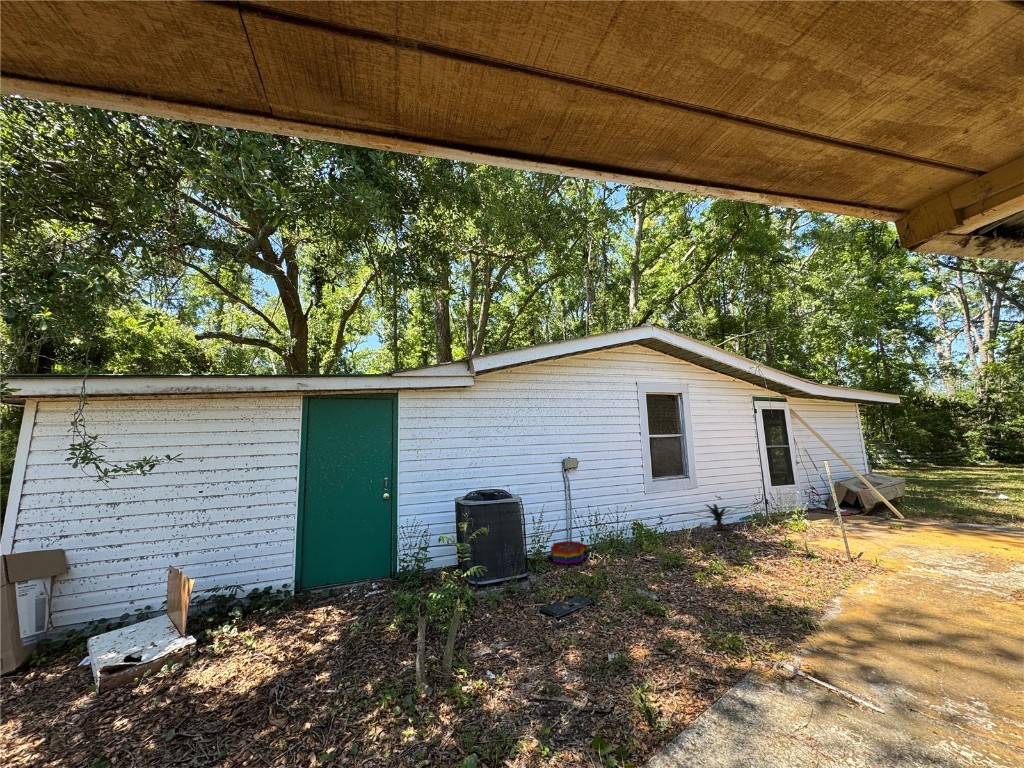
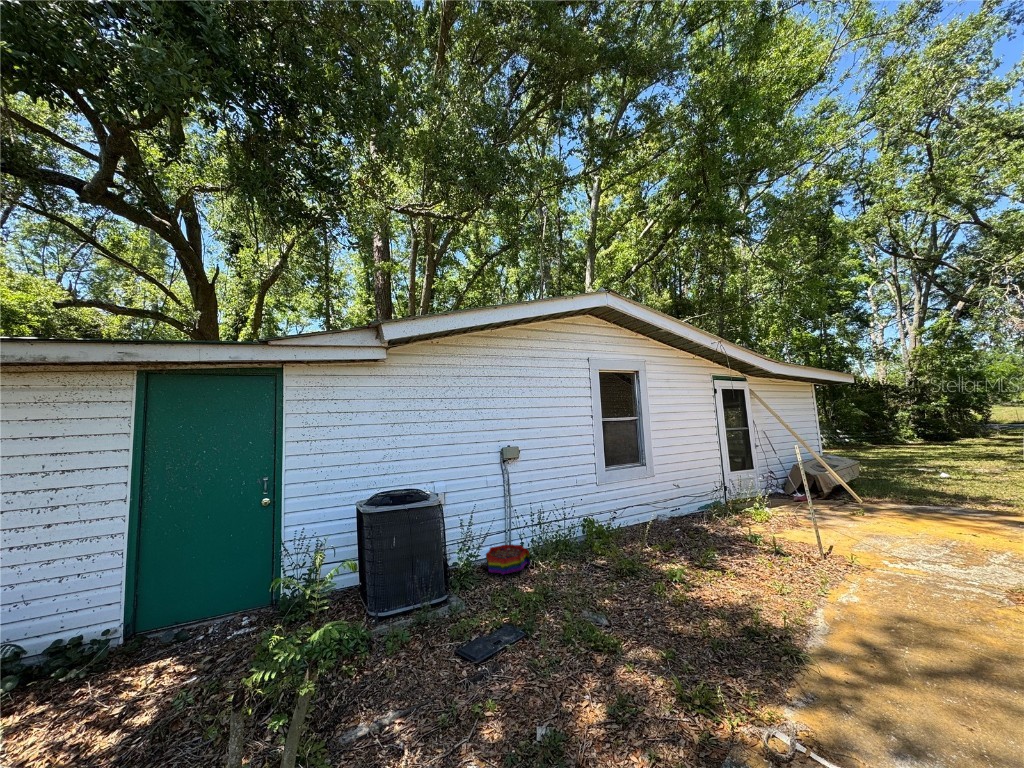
potted plant: present [706,504,732,530] -> none [662,493,692,521]

